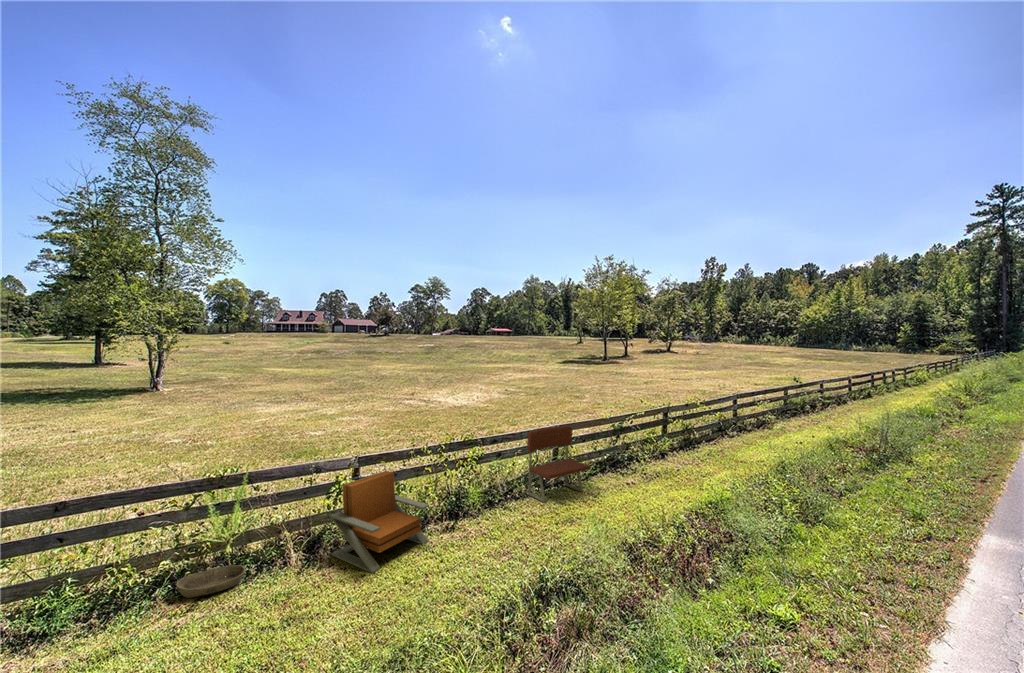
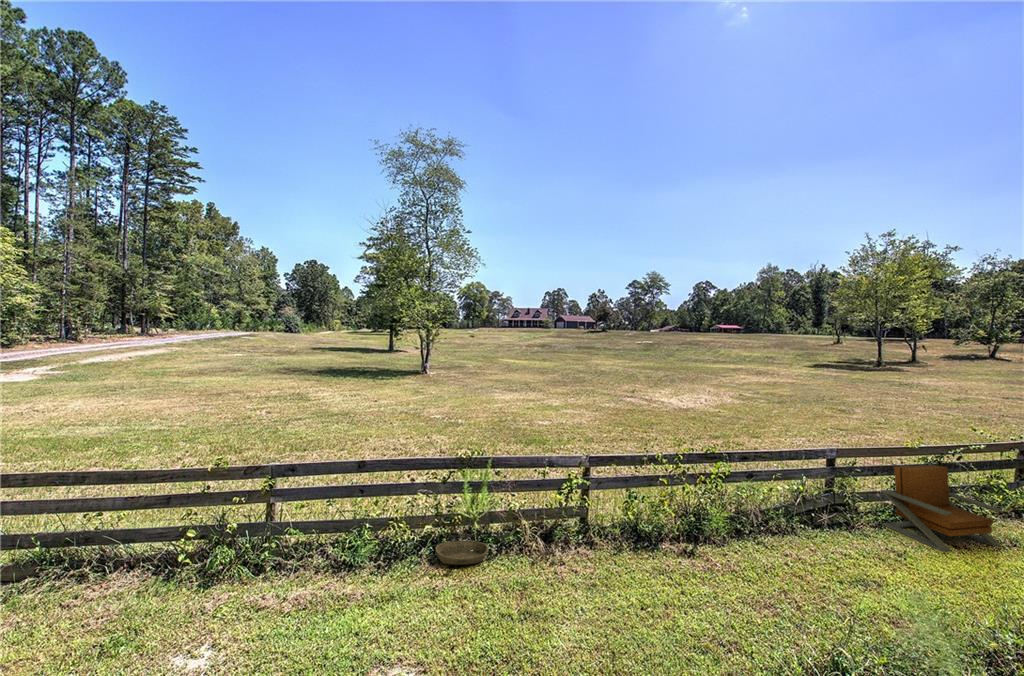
bench: present [527,426,590,502] -> none [789,451,891,547]
lounge chair: present [330,471,429,573] -> present [882,465,1002,552]

